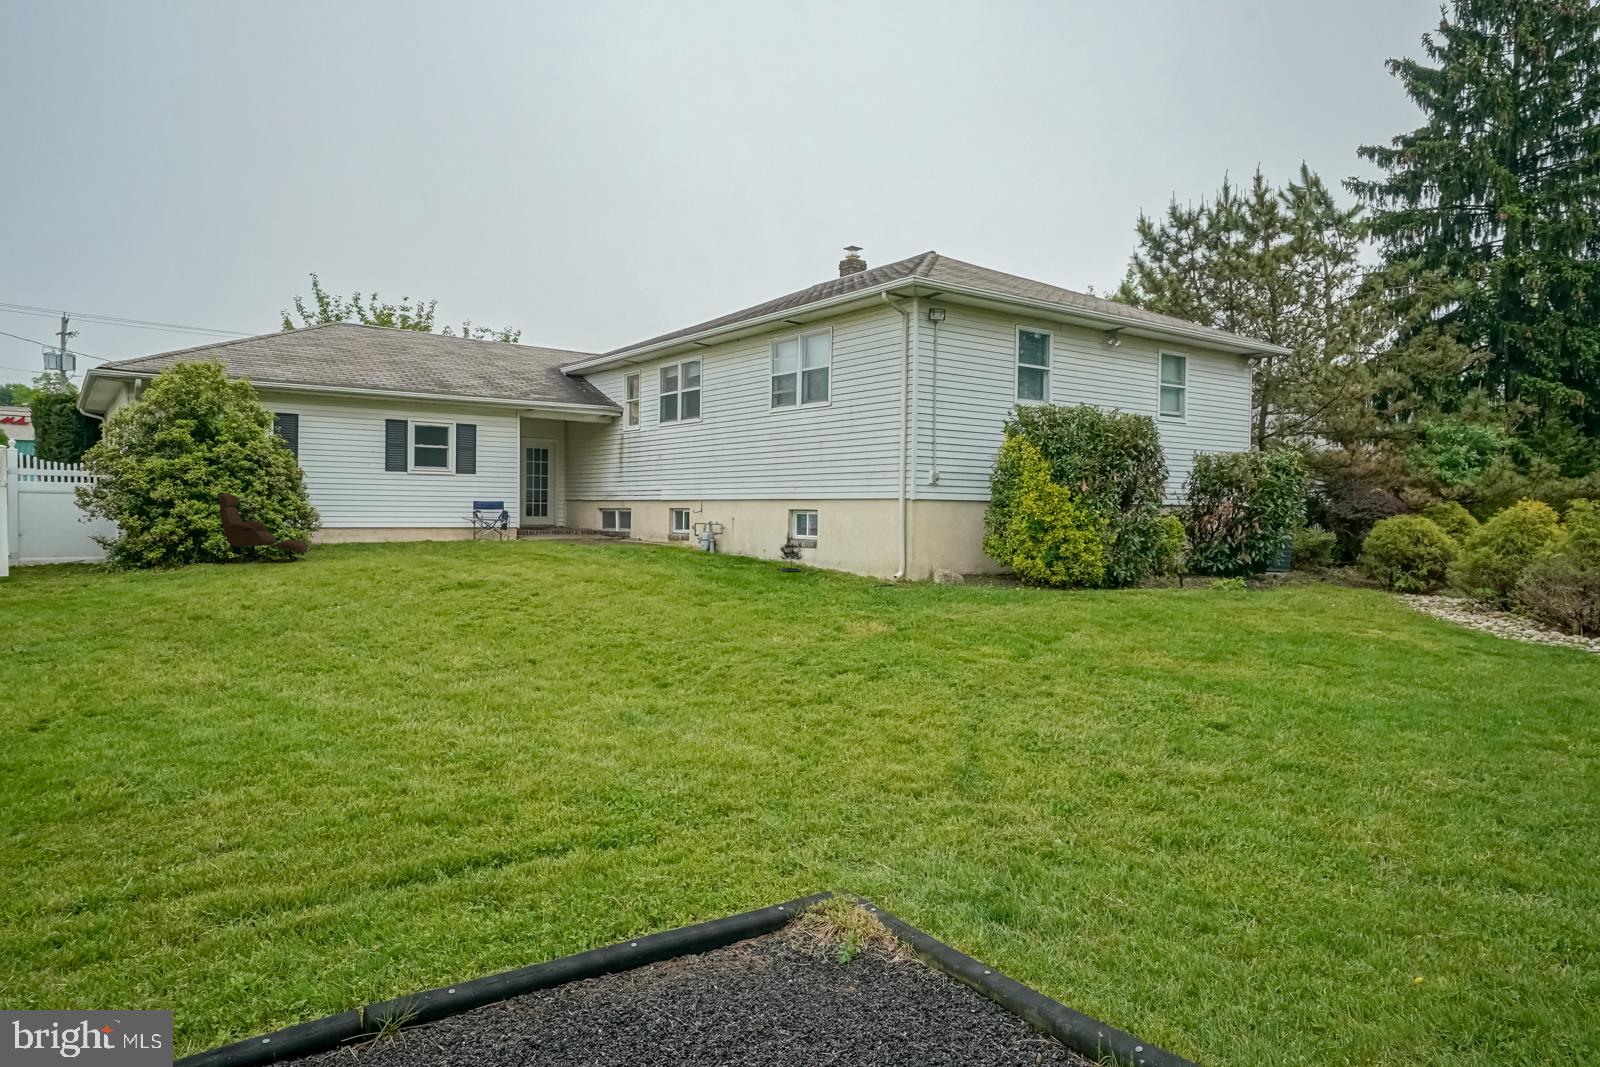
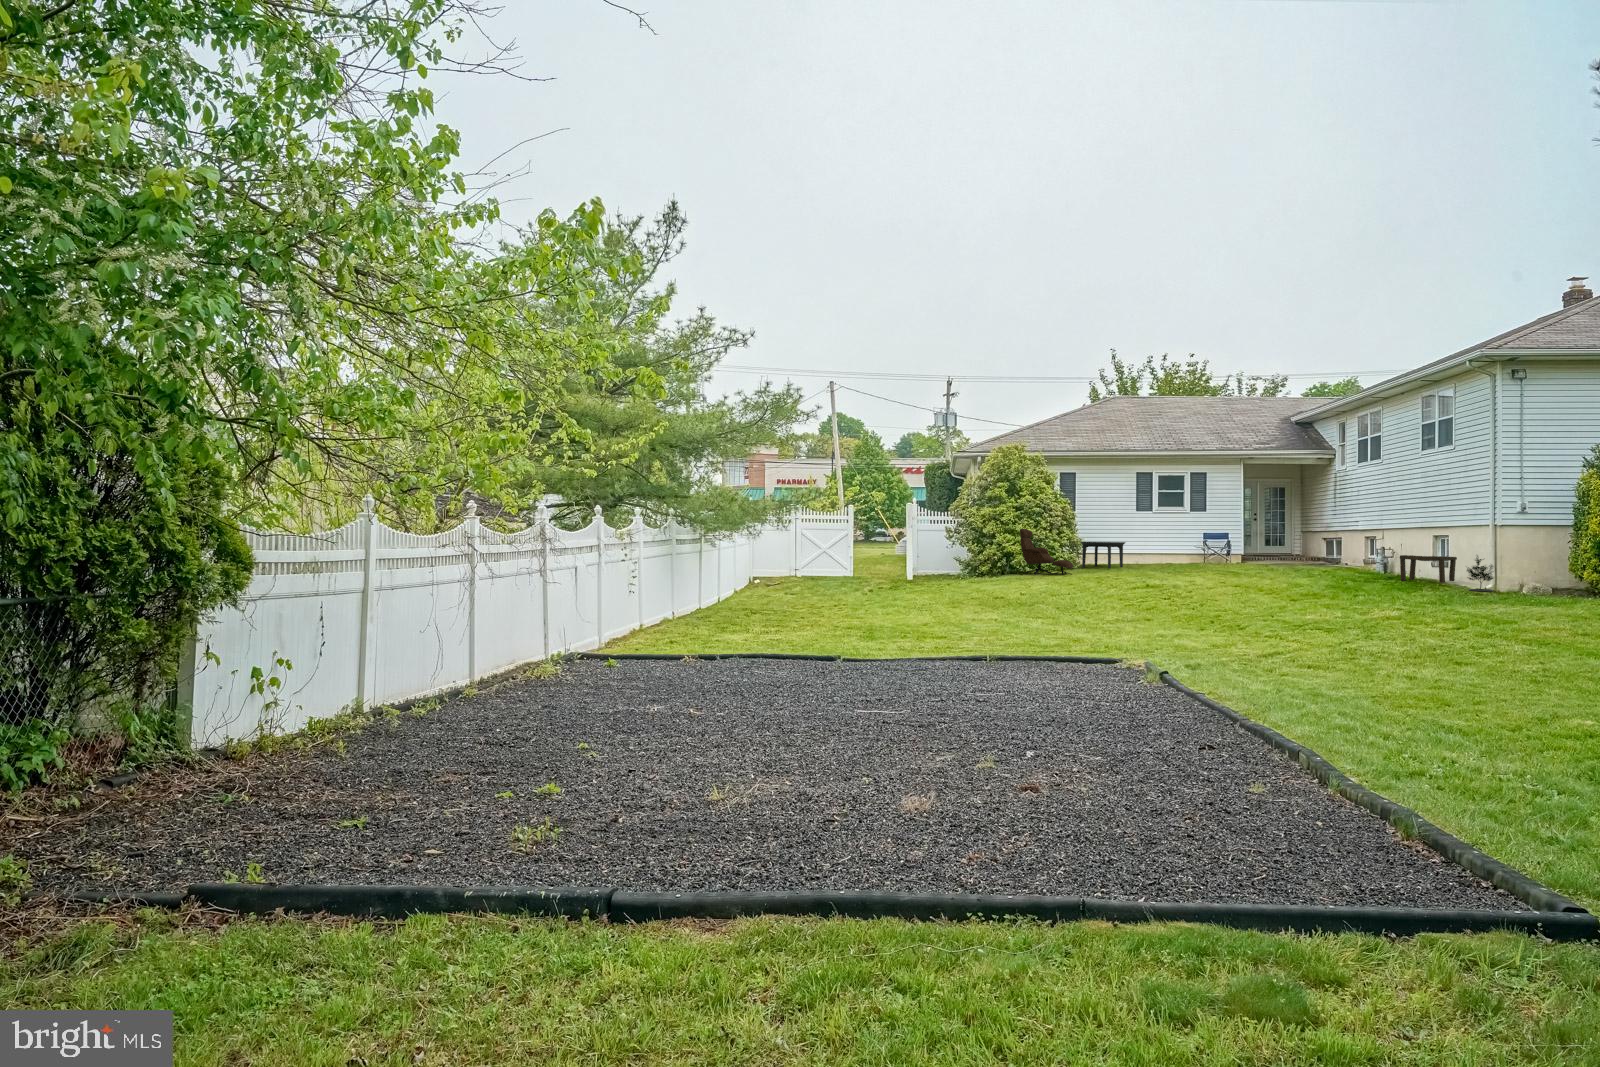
round table: none [312,511,380,549] -> present [1080,542,1125,568]
bench: none [705,531,758,561] -> present [1400,555,1457,583]

